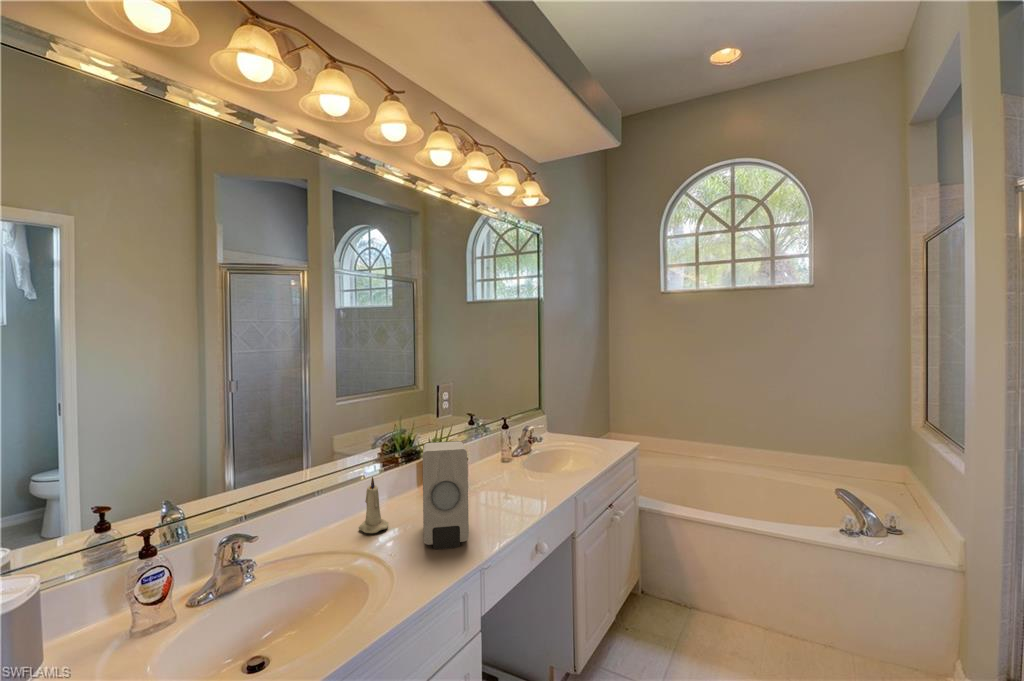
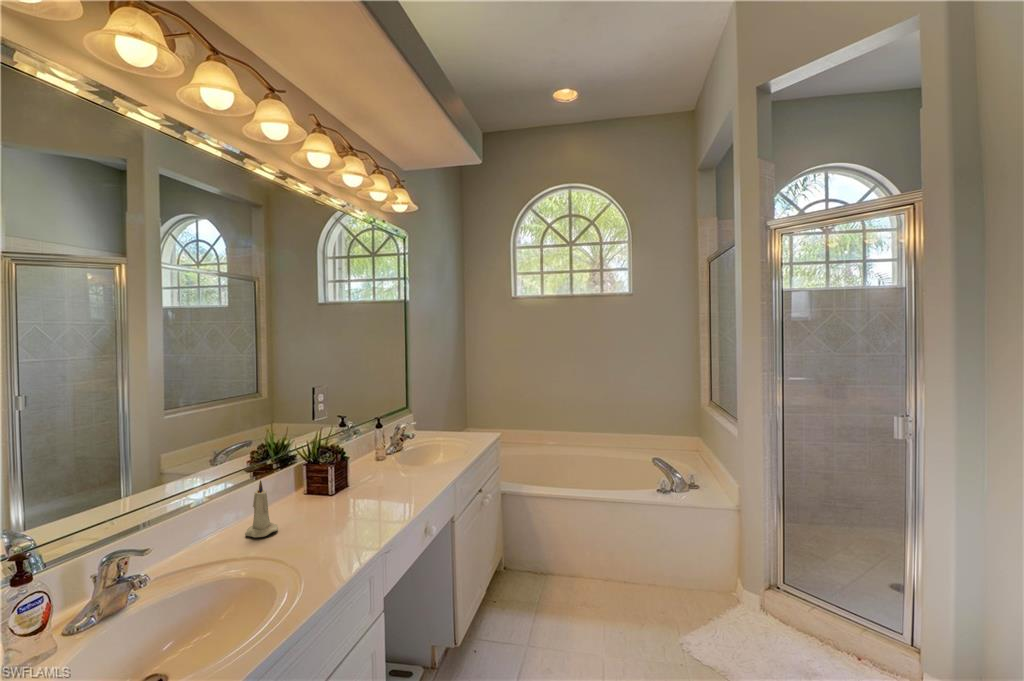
soap dispenser: present [423,441,469,549] -> none [315,438,368,541]

